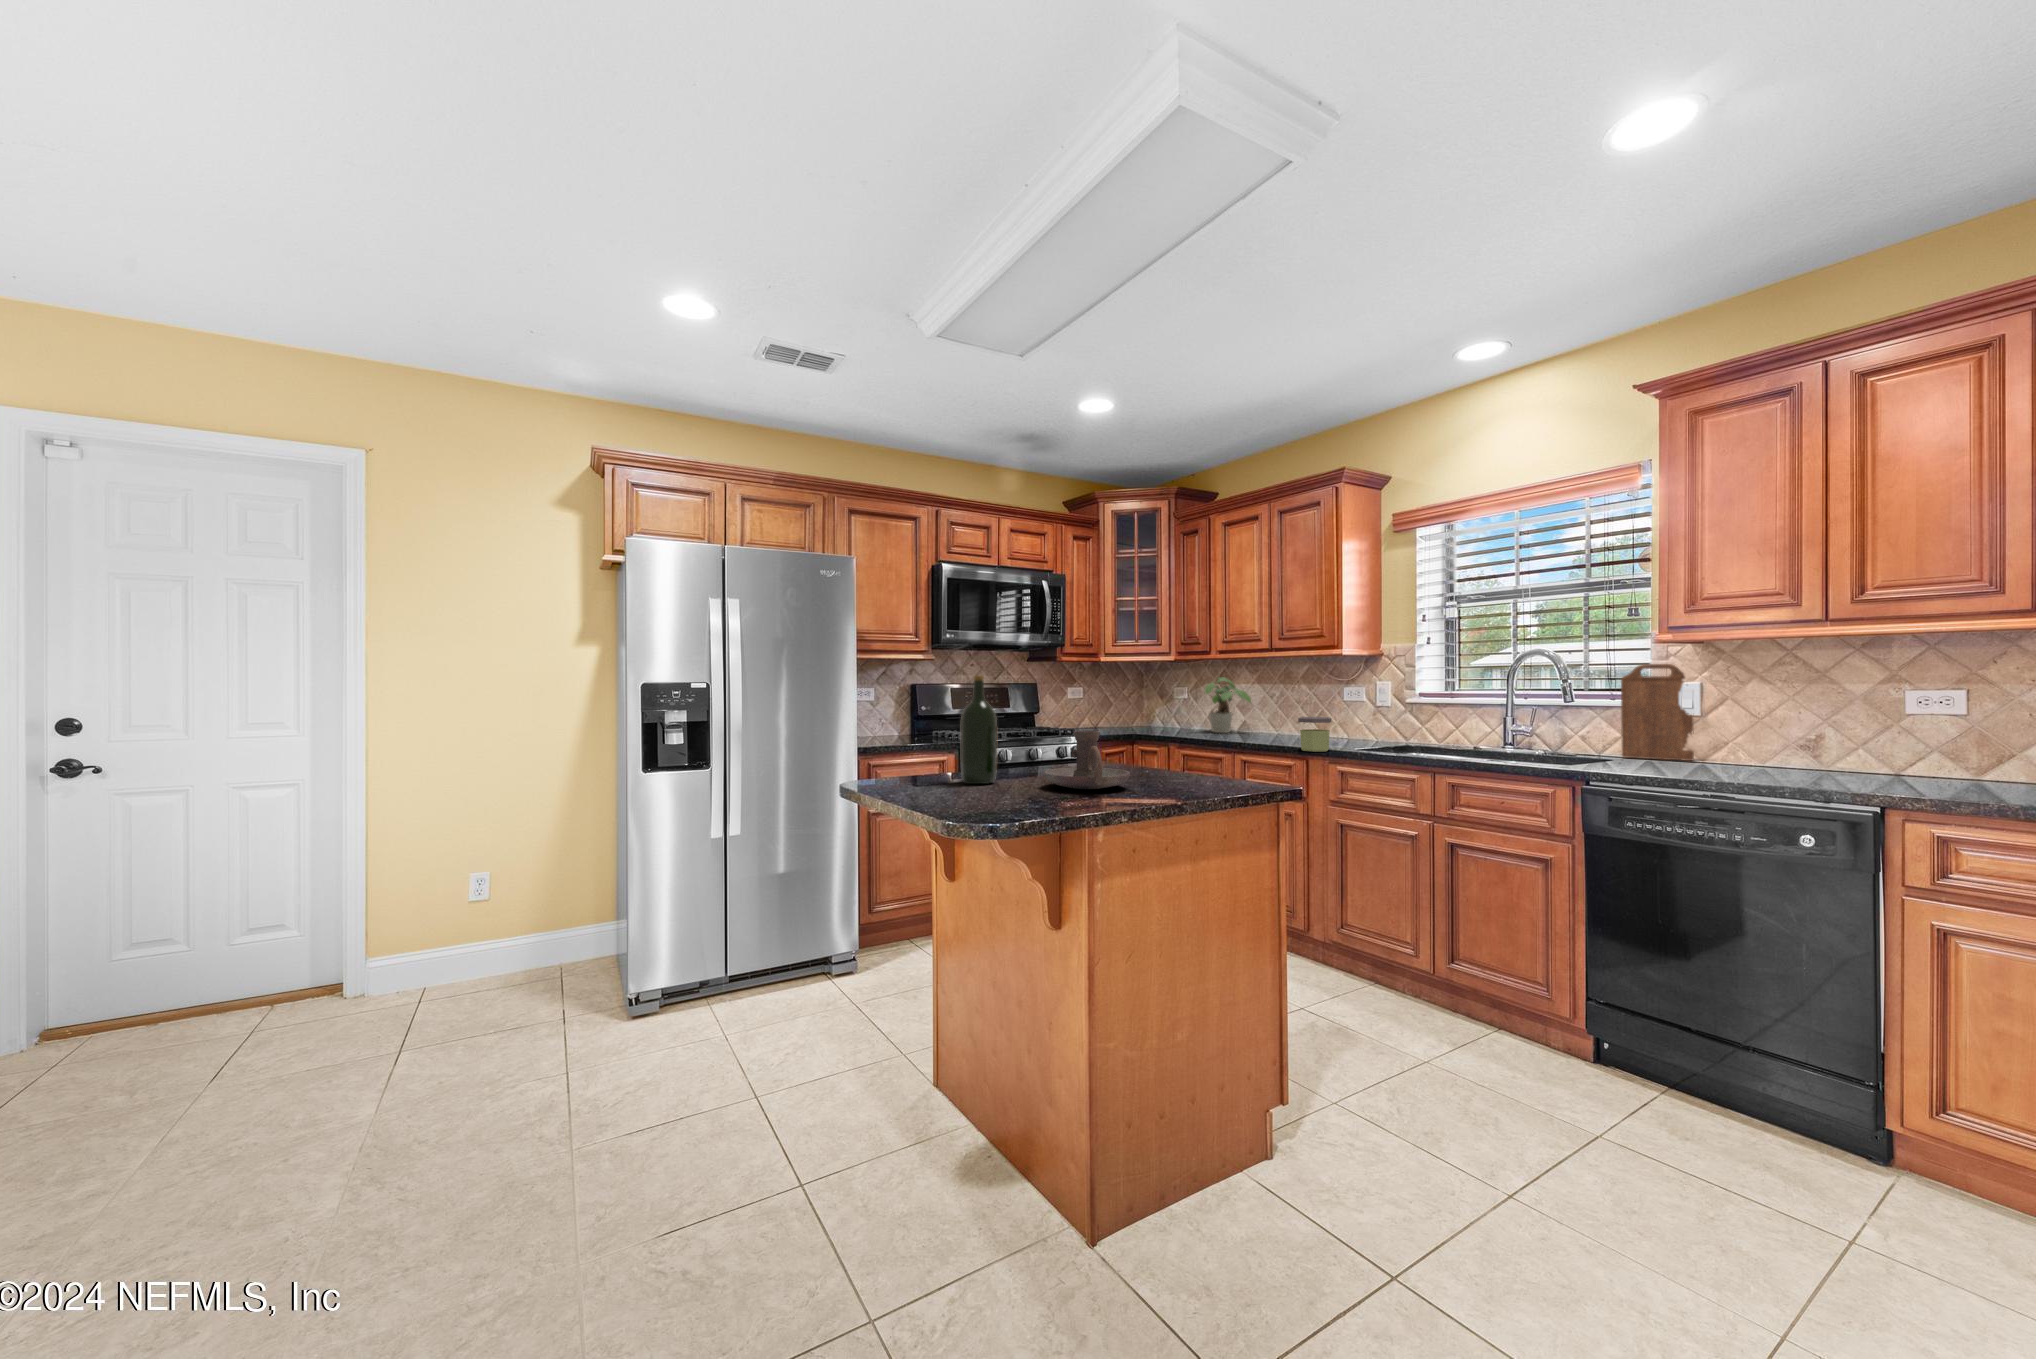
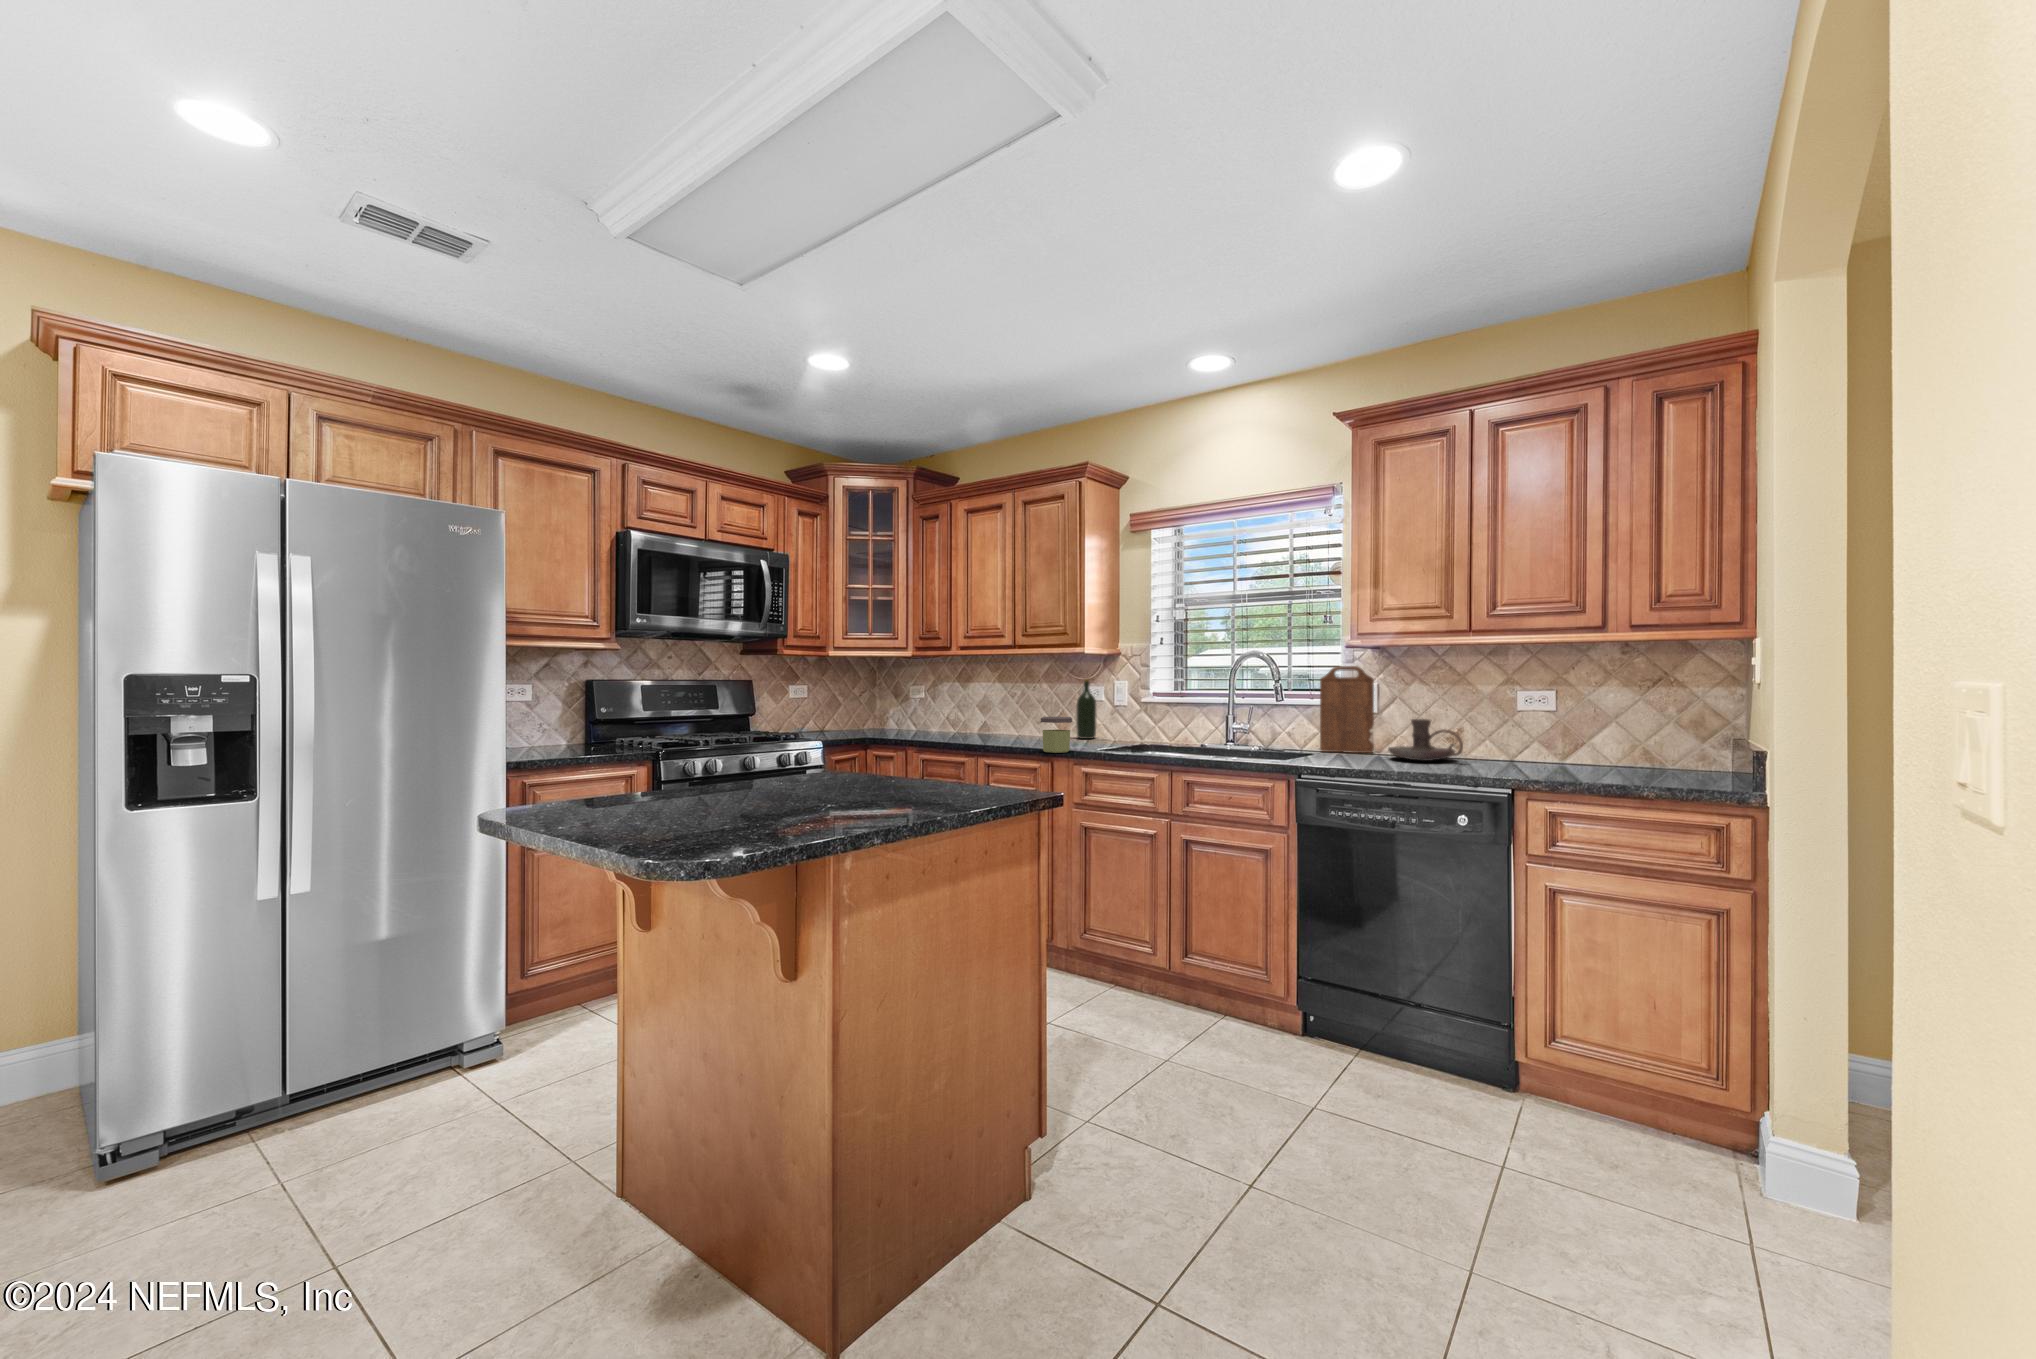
wine bottle: present [960,675,997,784] -> present [1076,679,1097,739]
potted plant: present [1205,677,1251,733] -> none [939,675,989,734]
candle holder: present [1044,730,1130,789] -> present [1388,719,1463,761]

